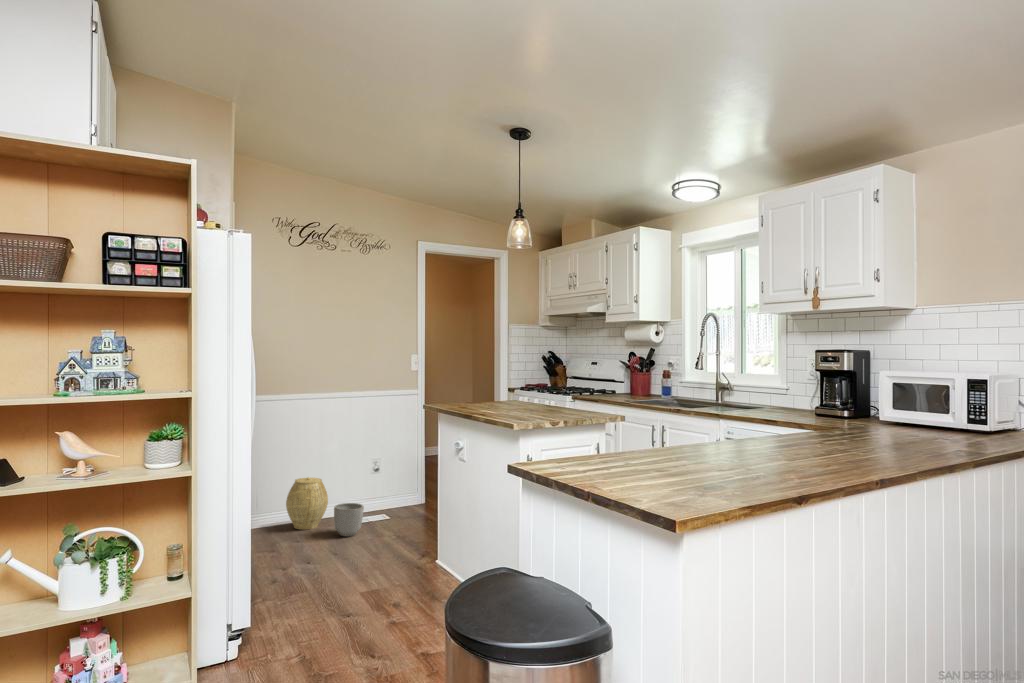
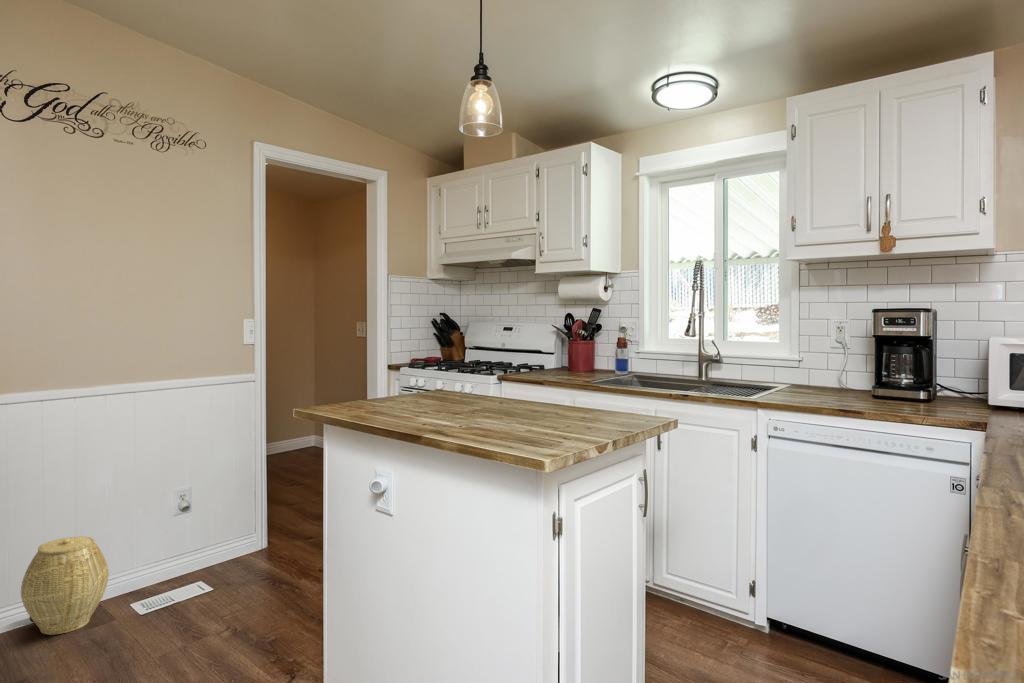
planter: present [334,503,364,536] -> none [124,574,182,638]

